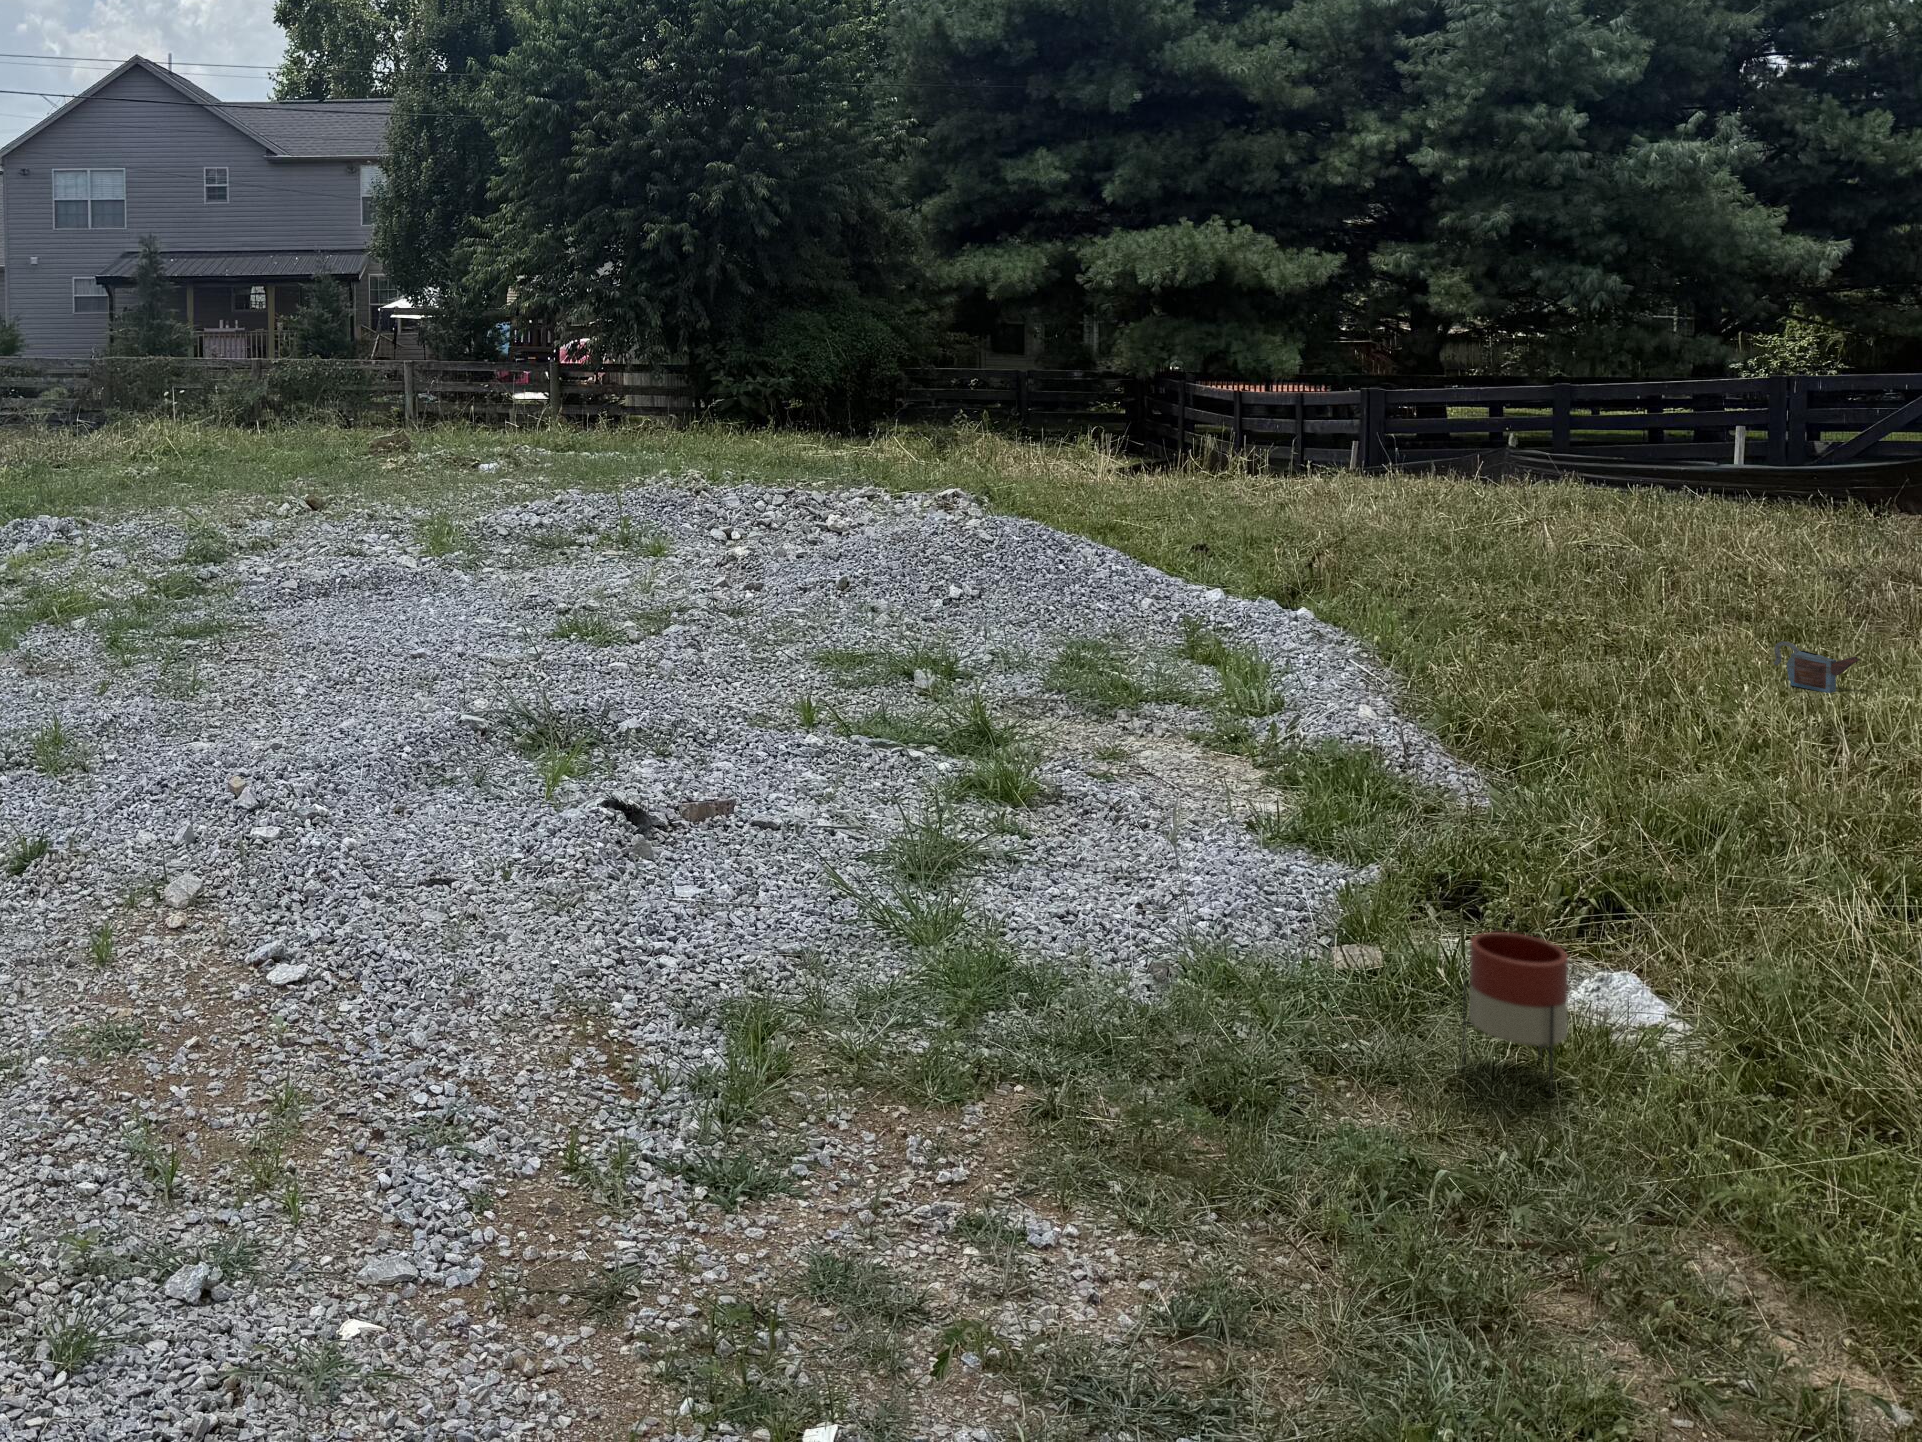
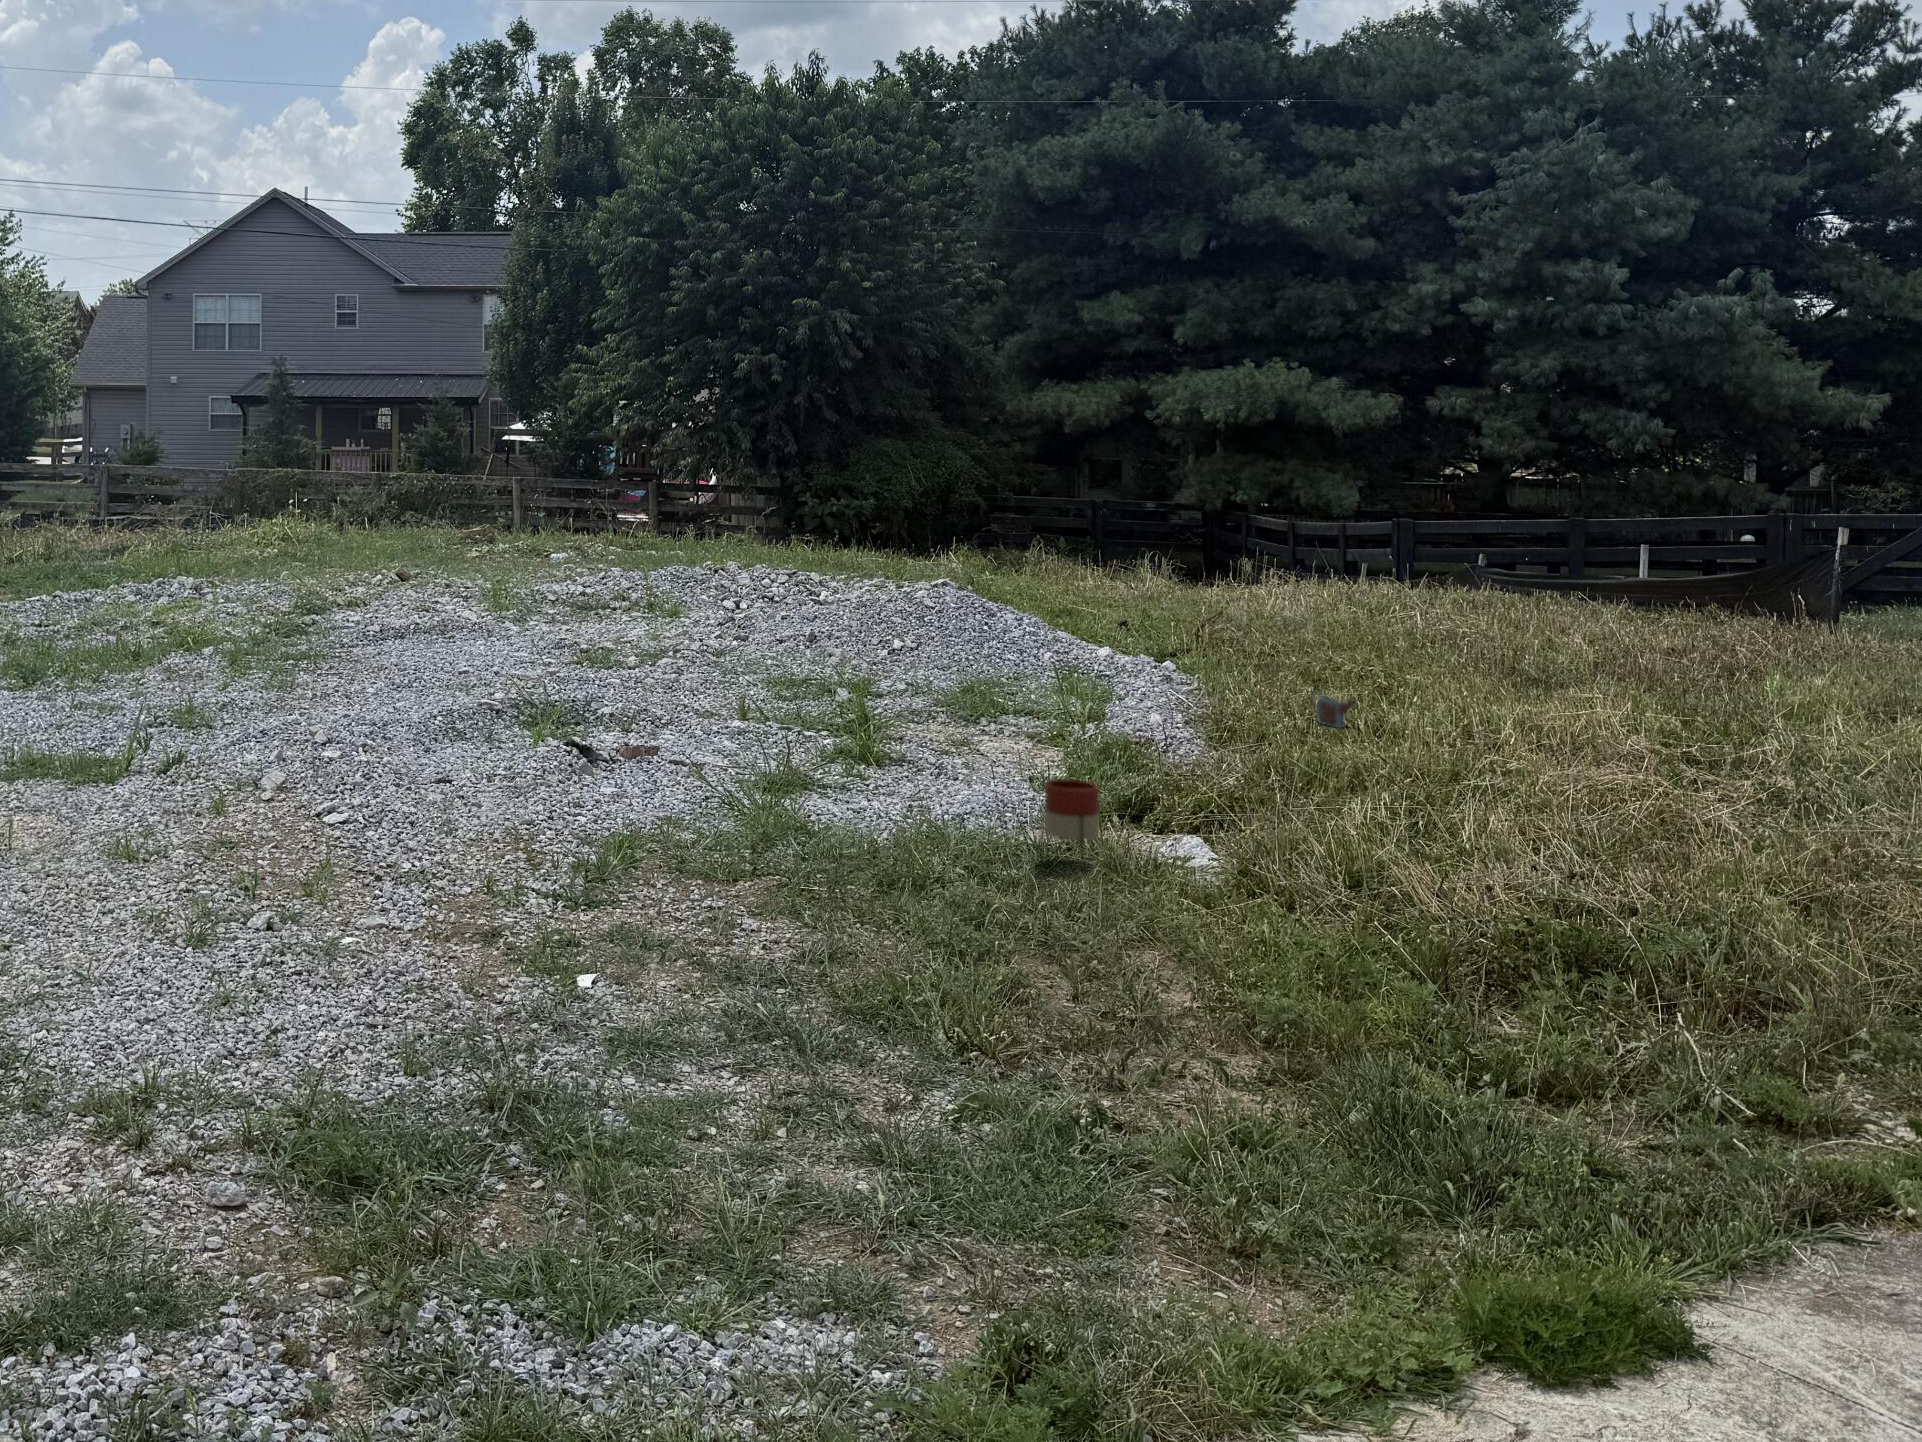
watering can: present [1774,641,1860,693] -> present [1310,690,1354,728]

